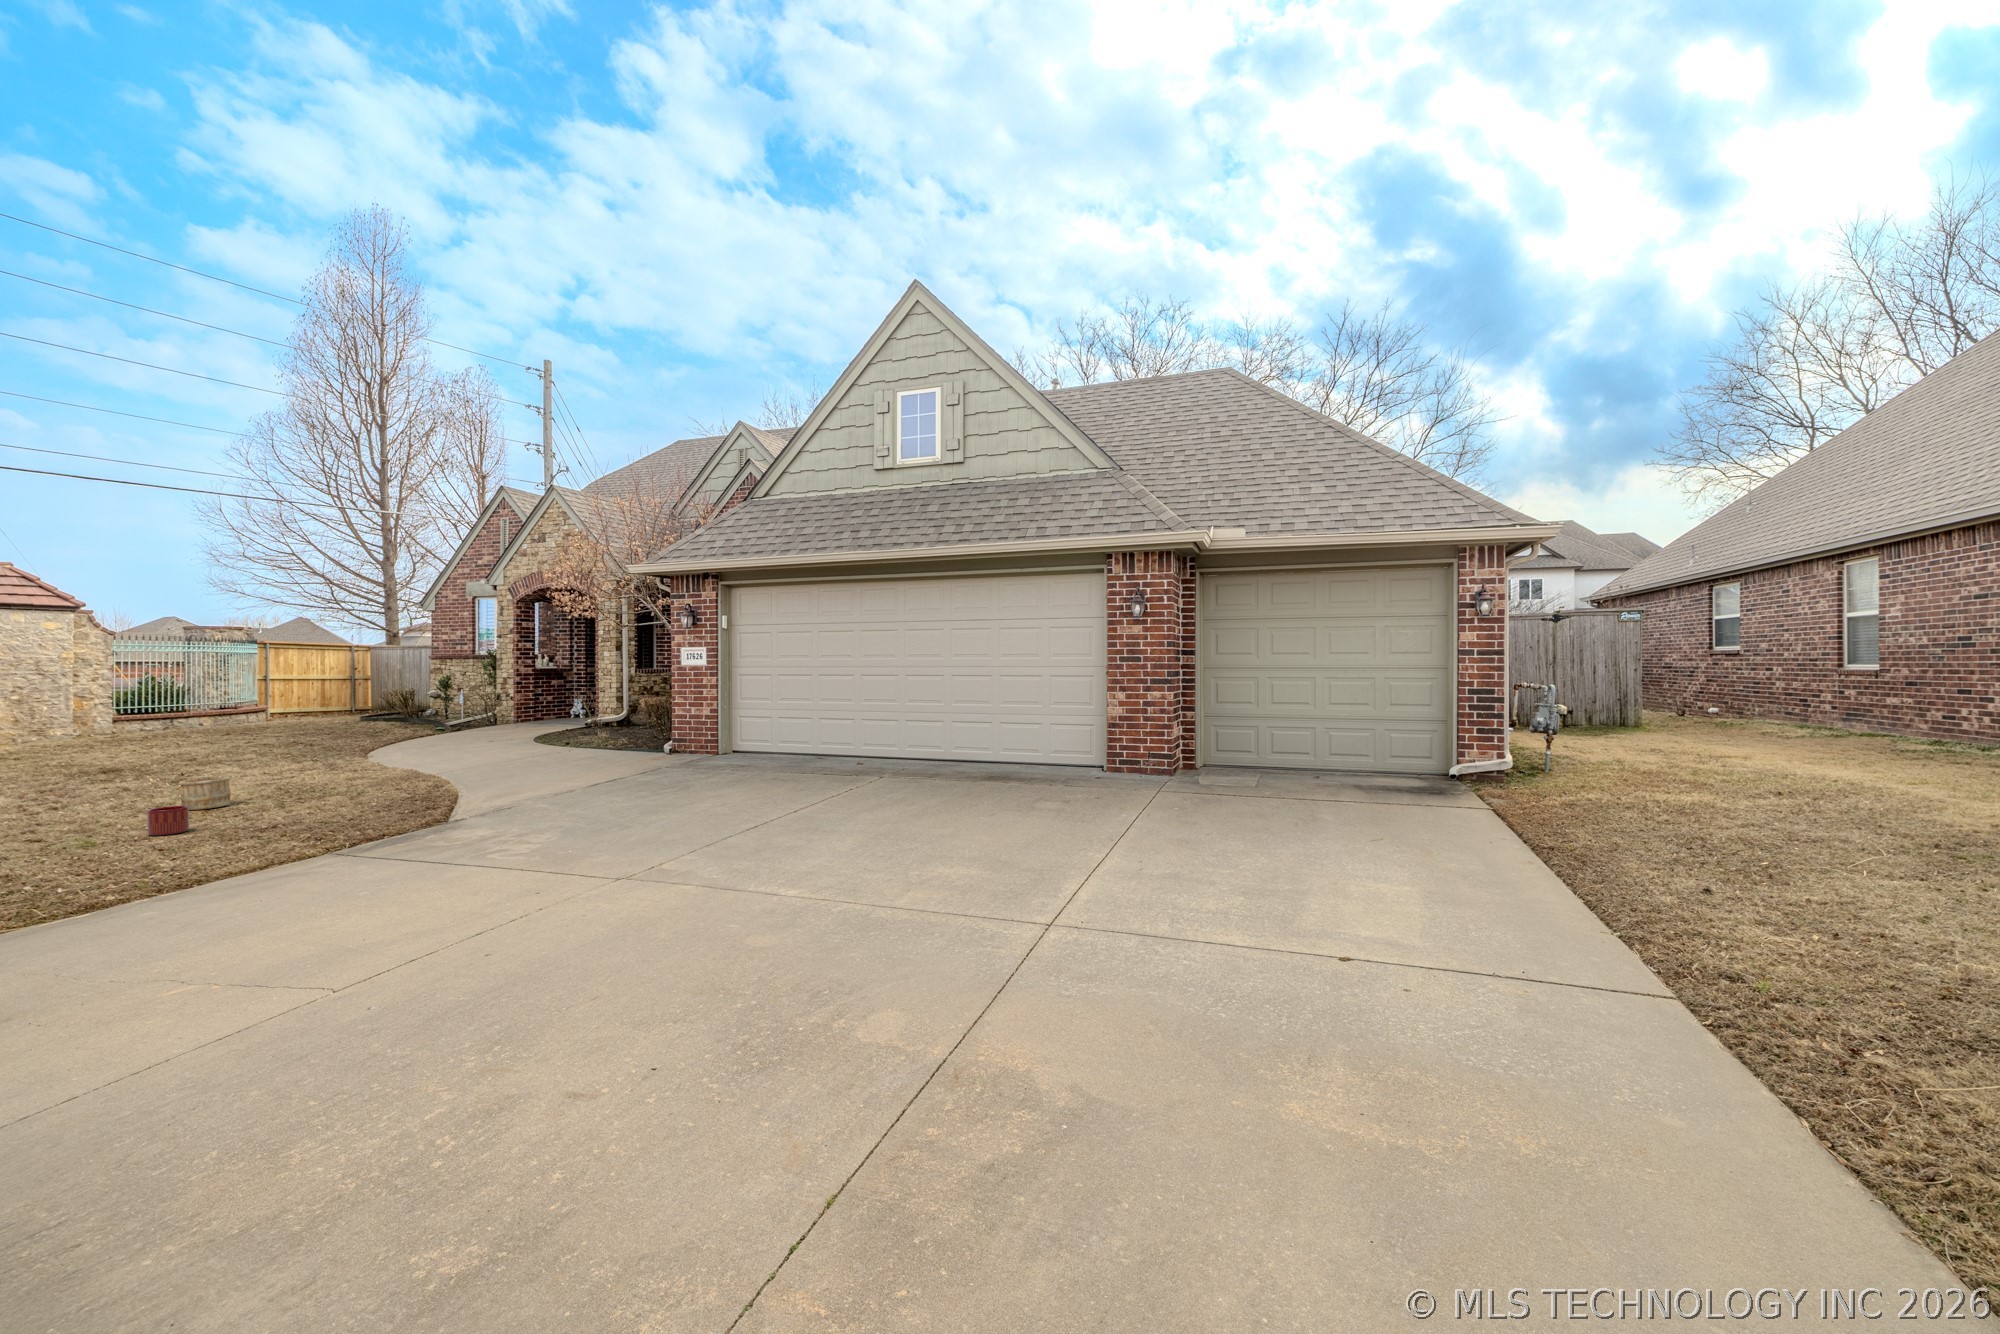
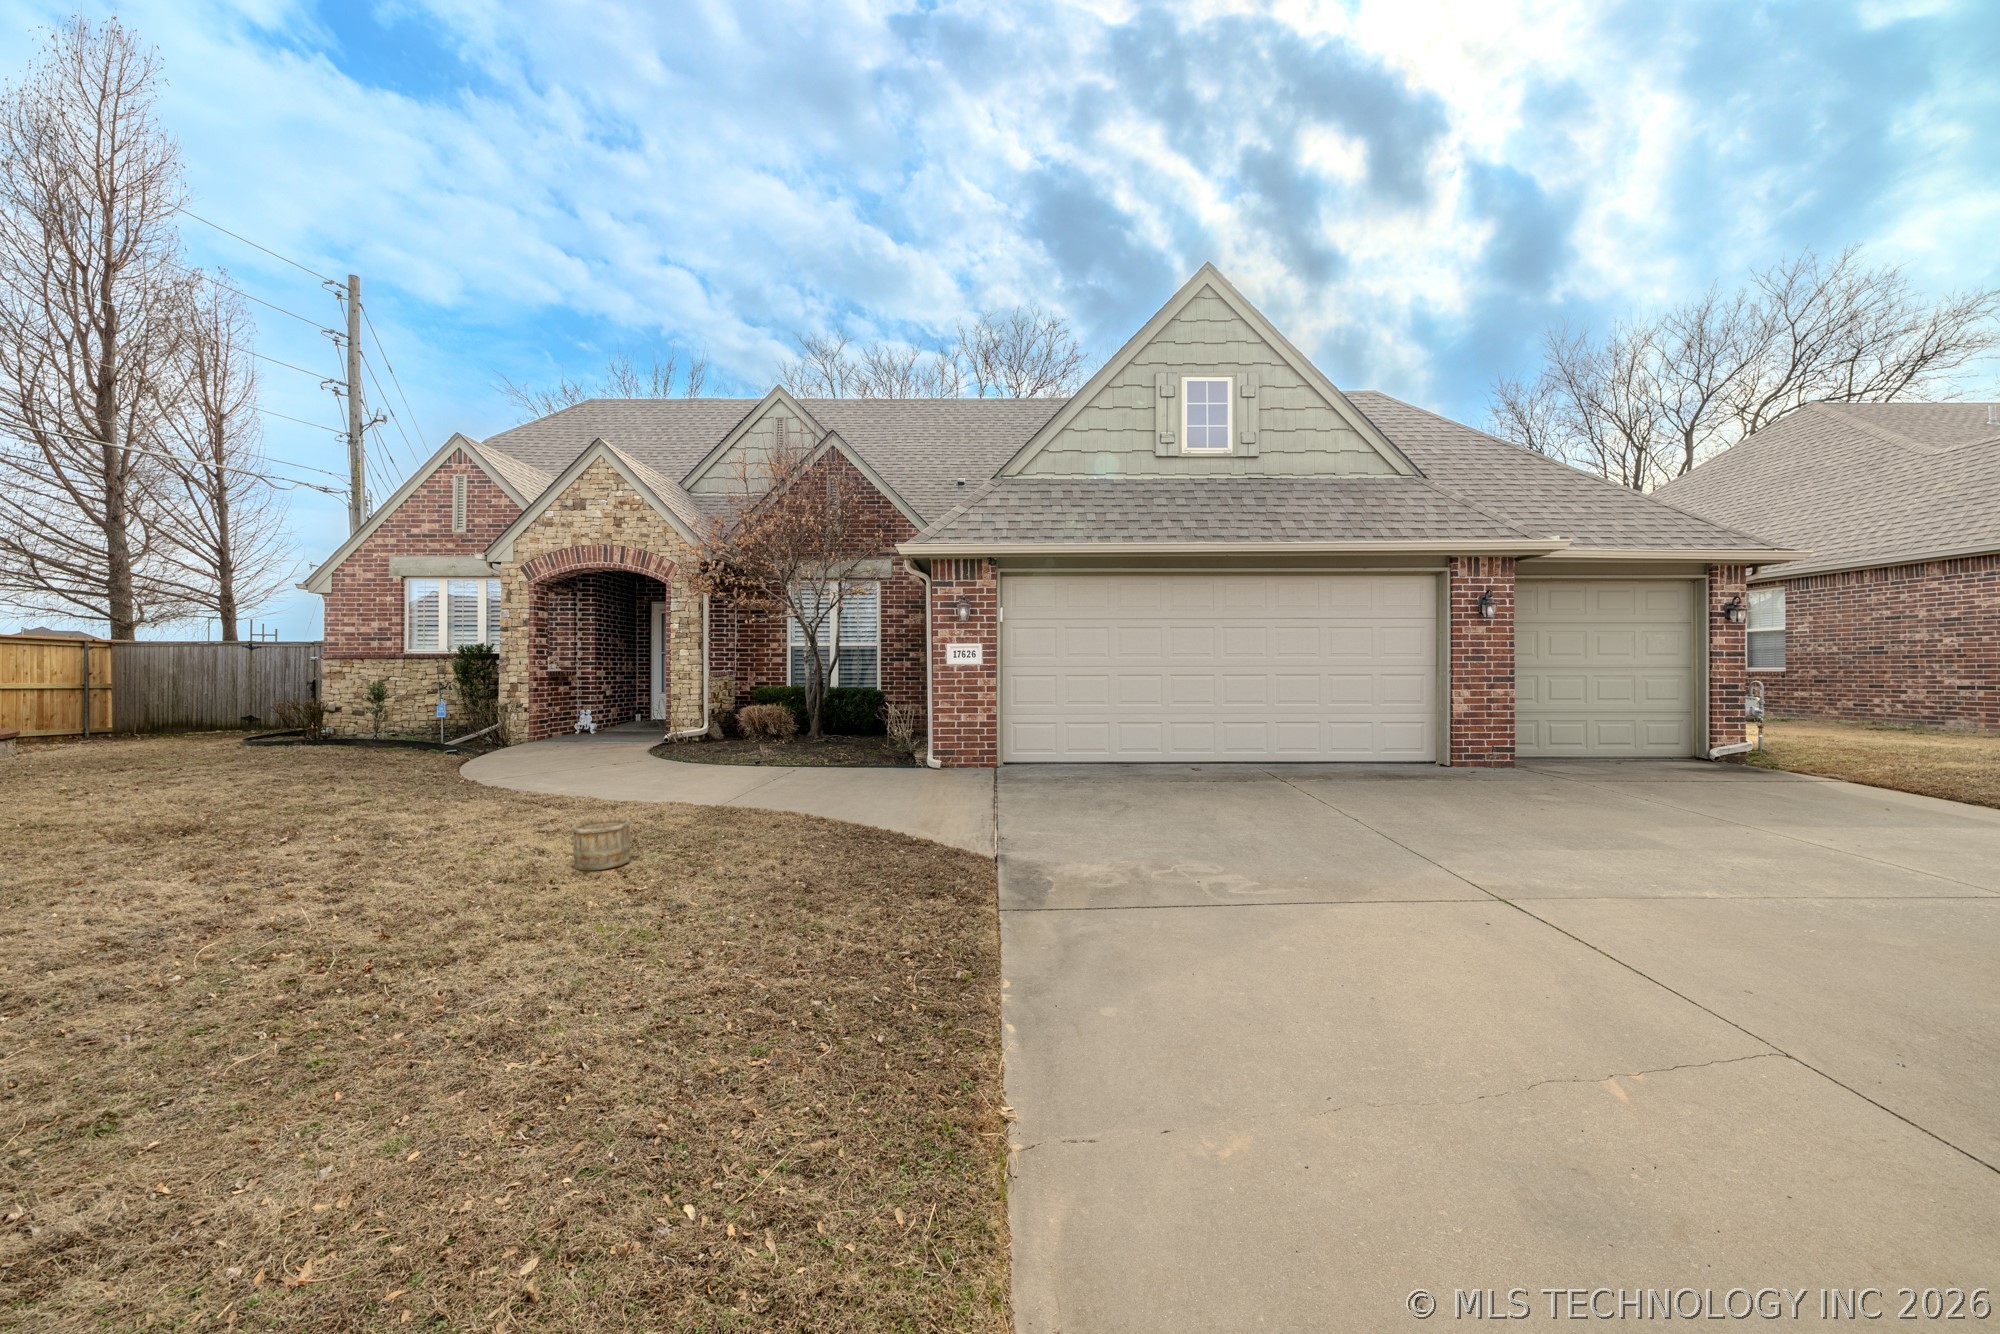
planter: present [147,806,189,836] -> none [691,862,736,910]

